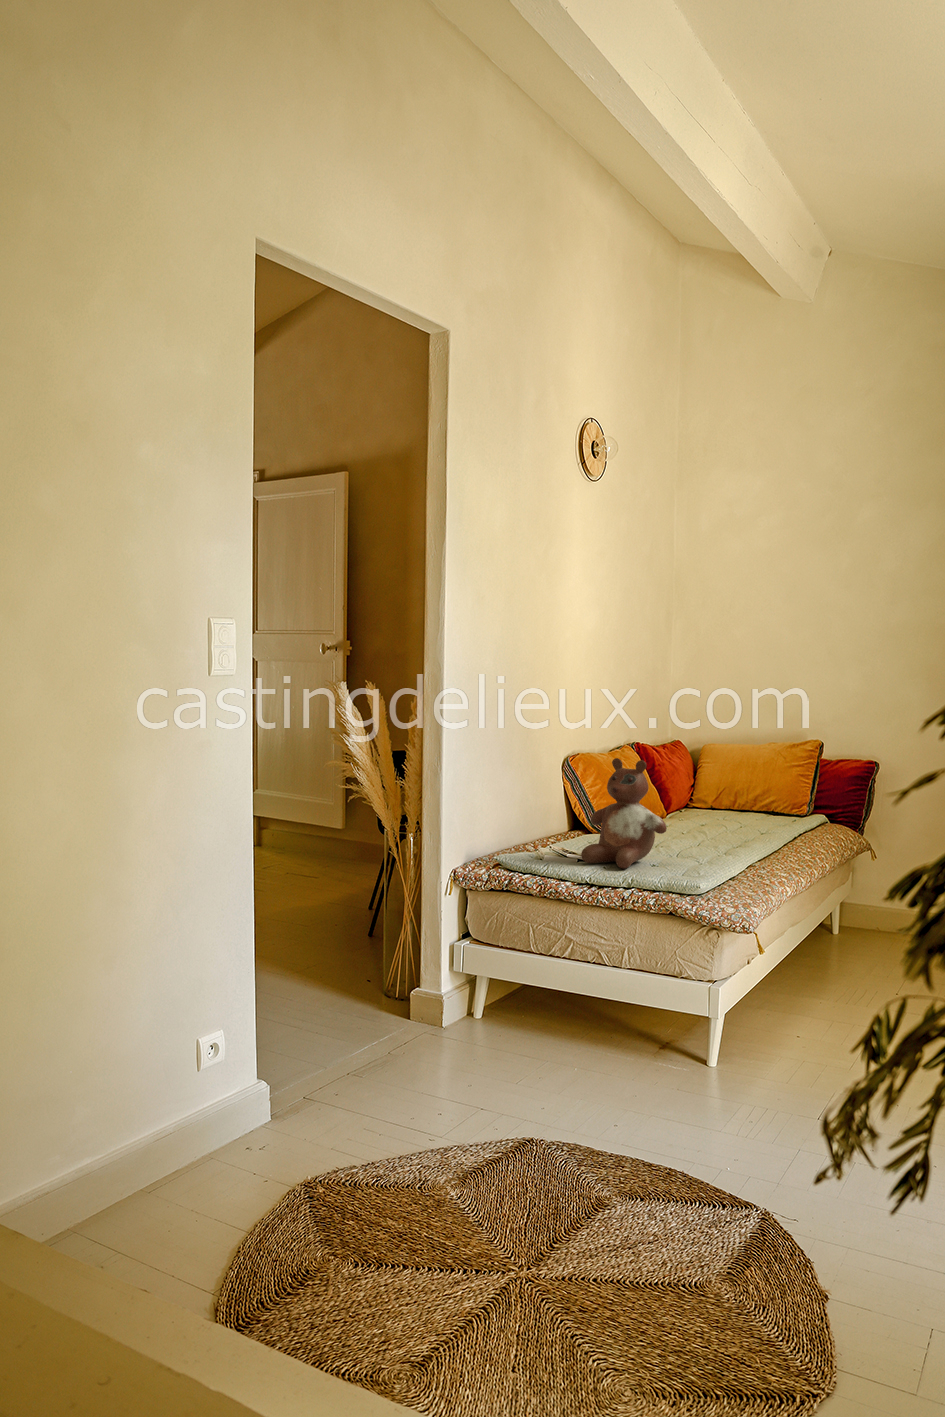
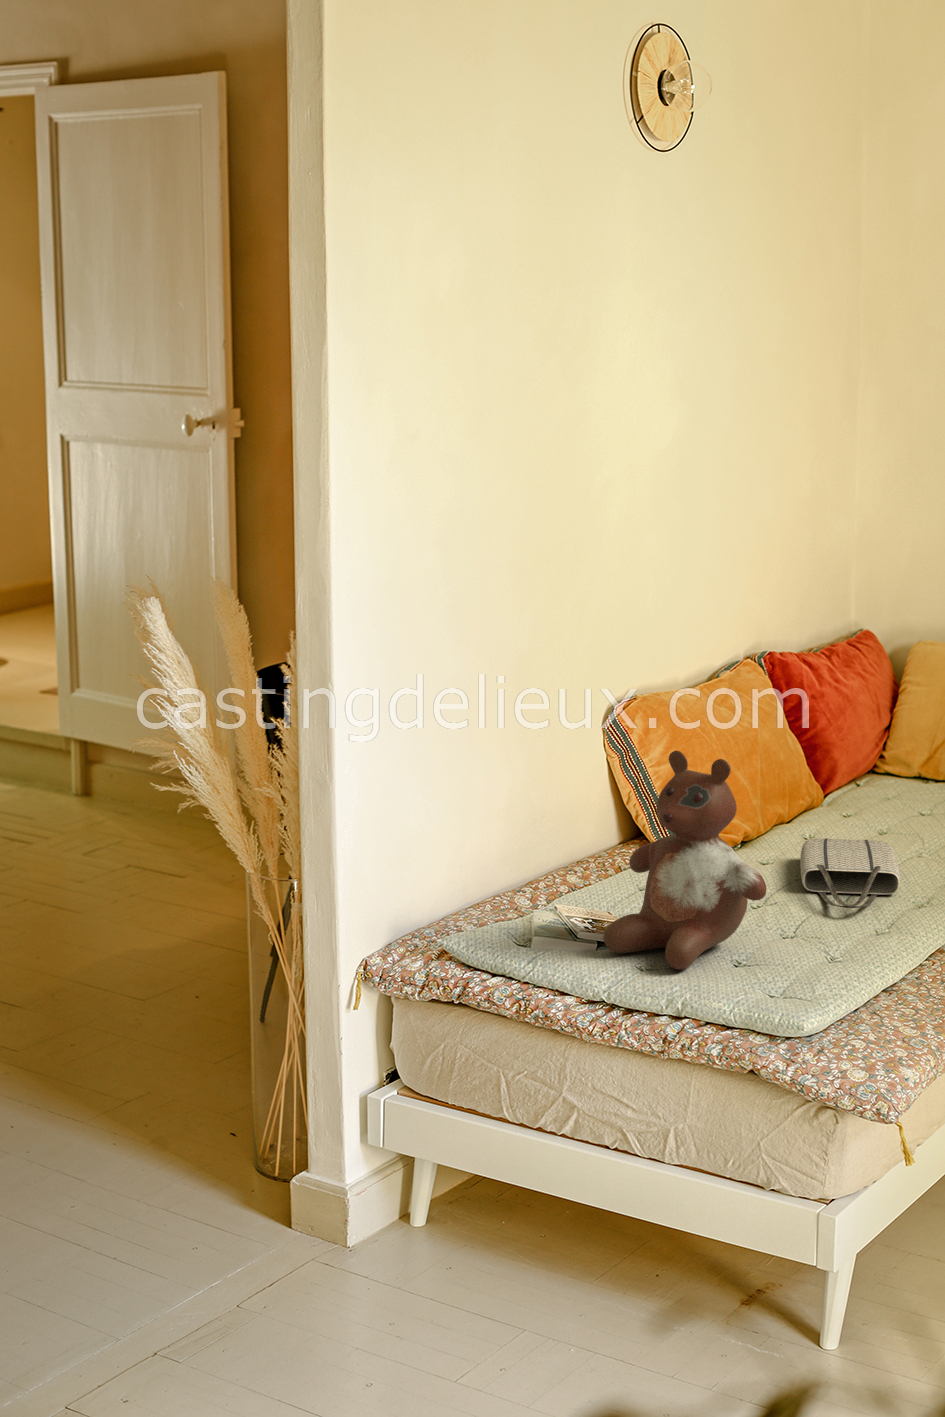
tote bag: none [667,823,724,848] -> present [800,838,900,908]

